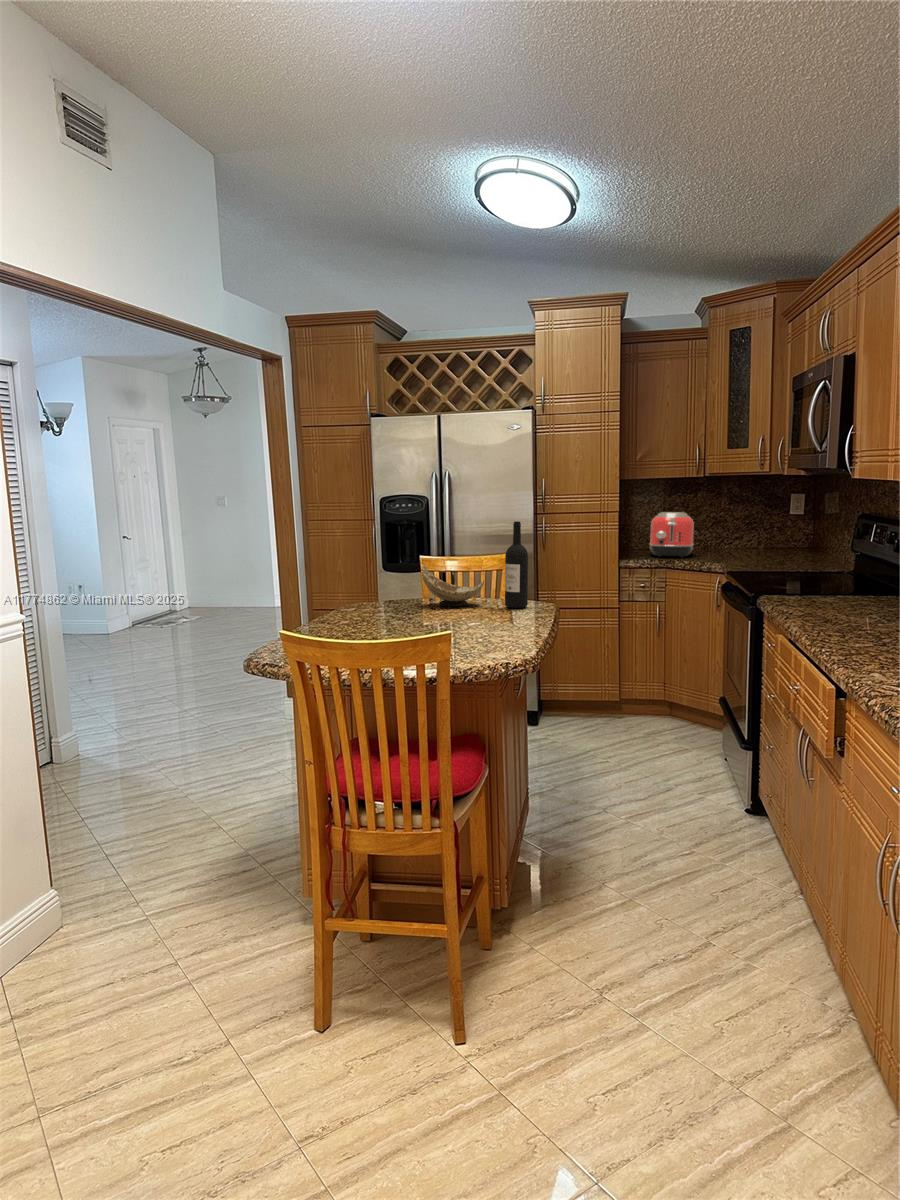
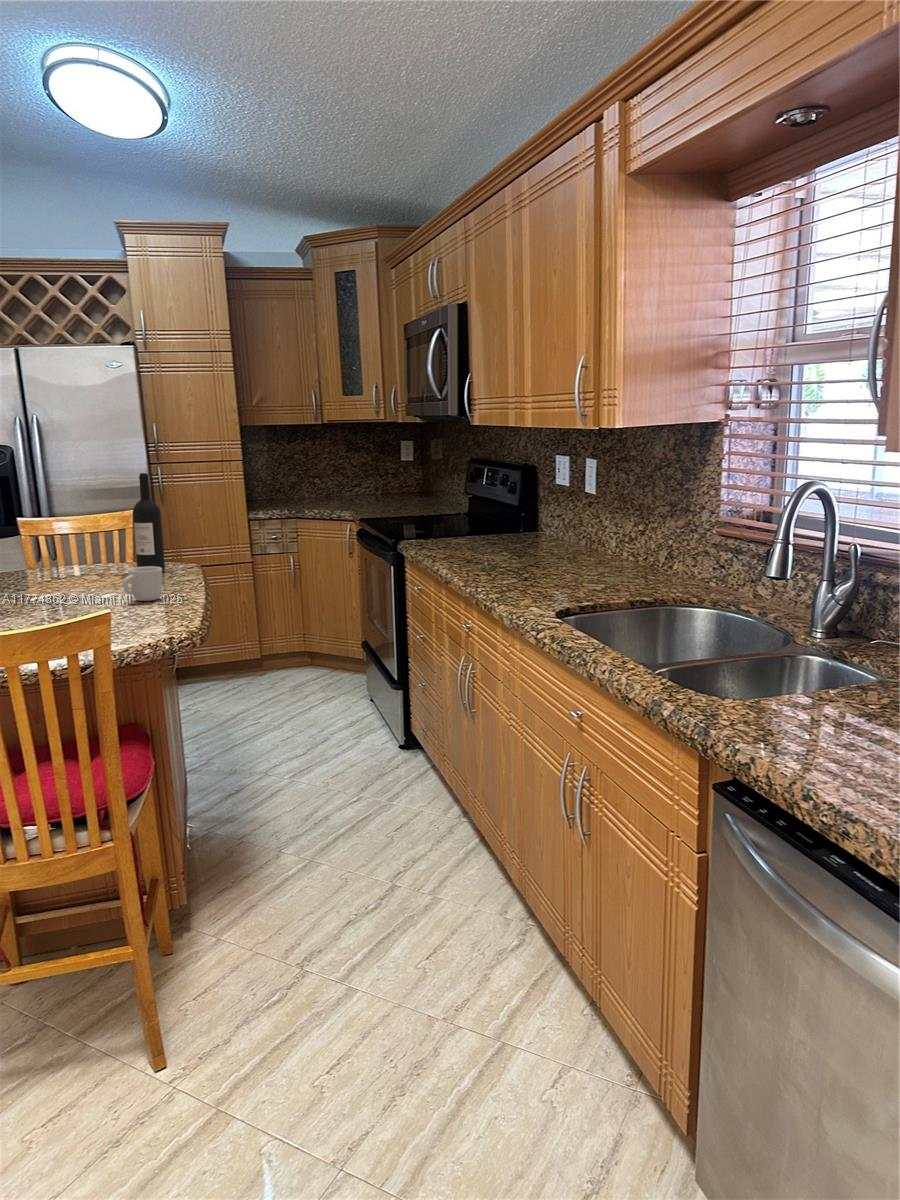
toaster: present [650,512,694,557] -> none [275,461,319,507]
decorative bowl: present [422,564,484,607] -> none [23,528,108,578]
cup: none [484,601,517,631] -> present [123,566,162,601]

